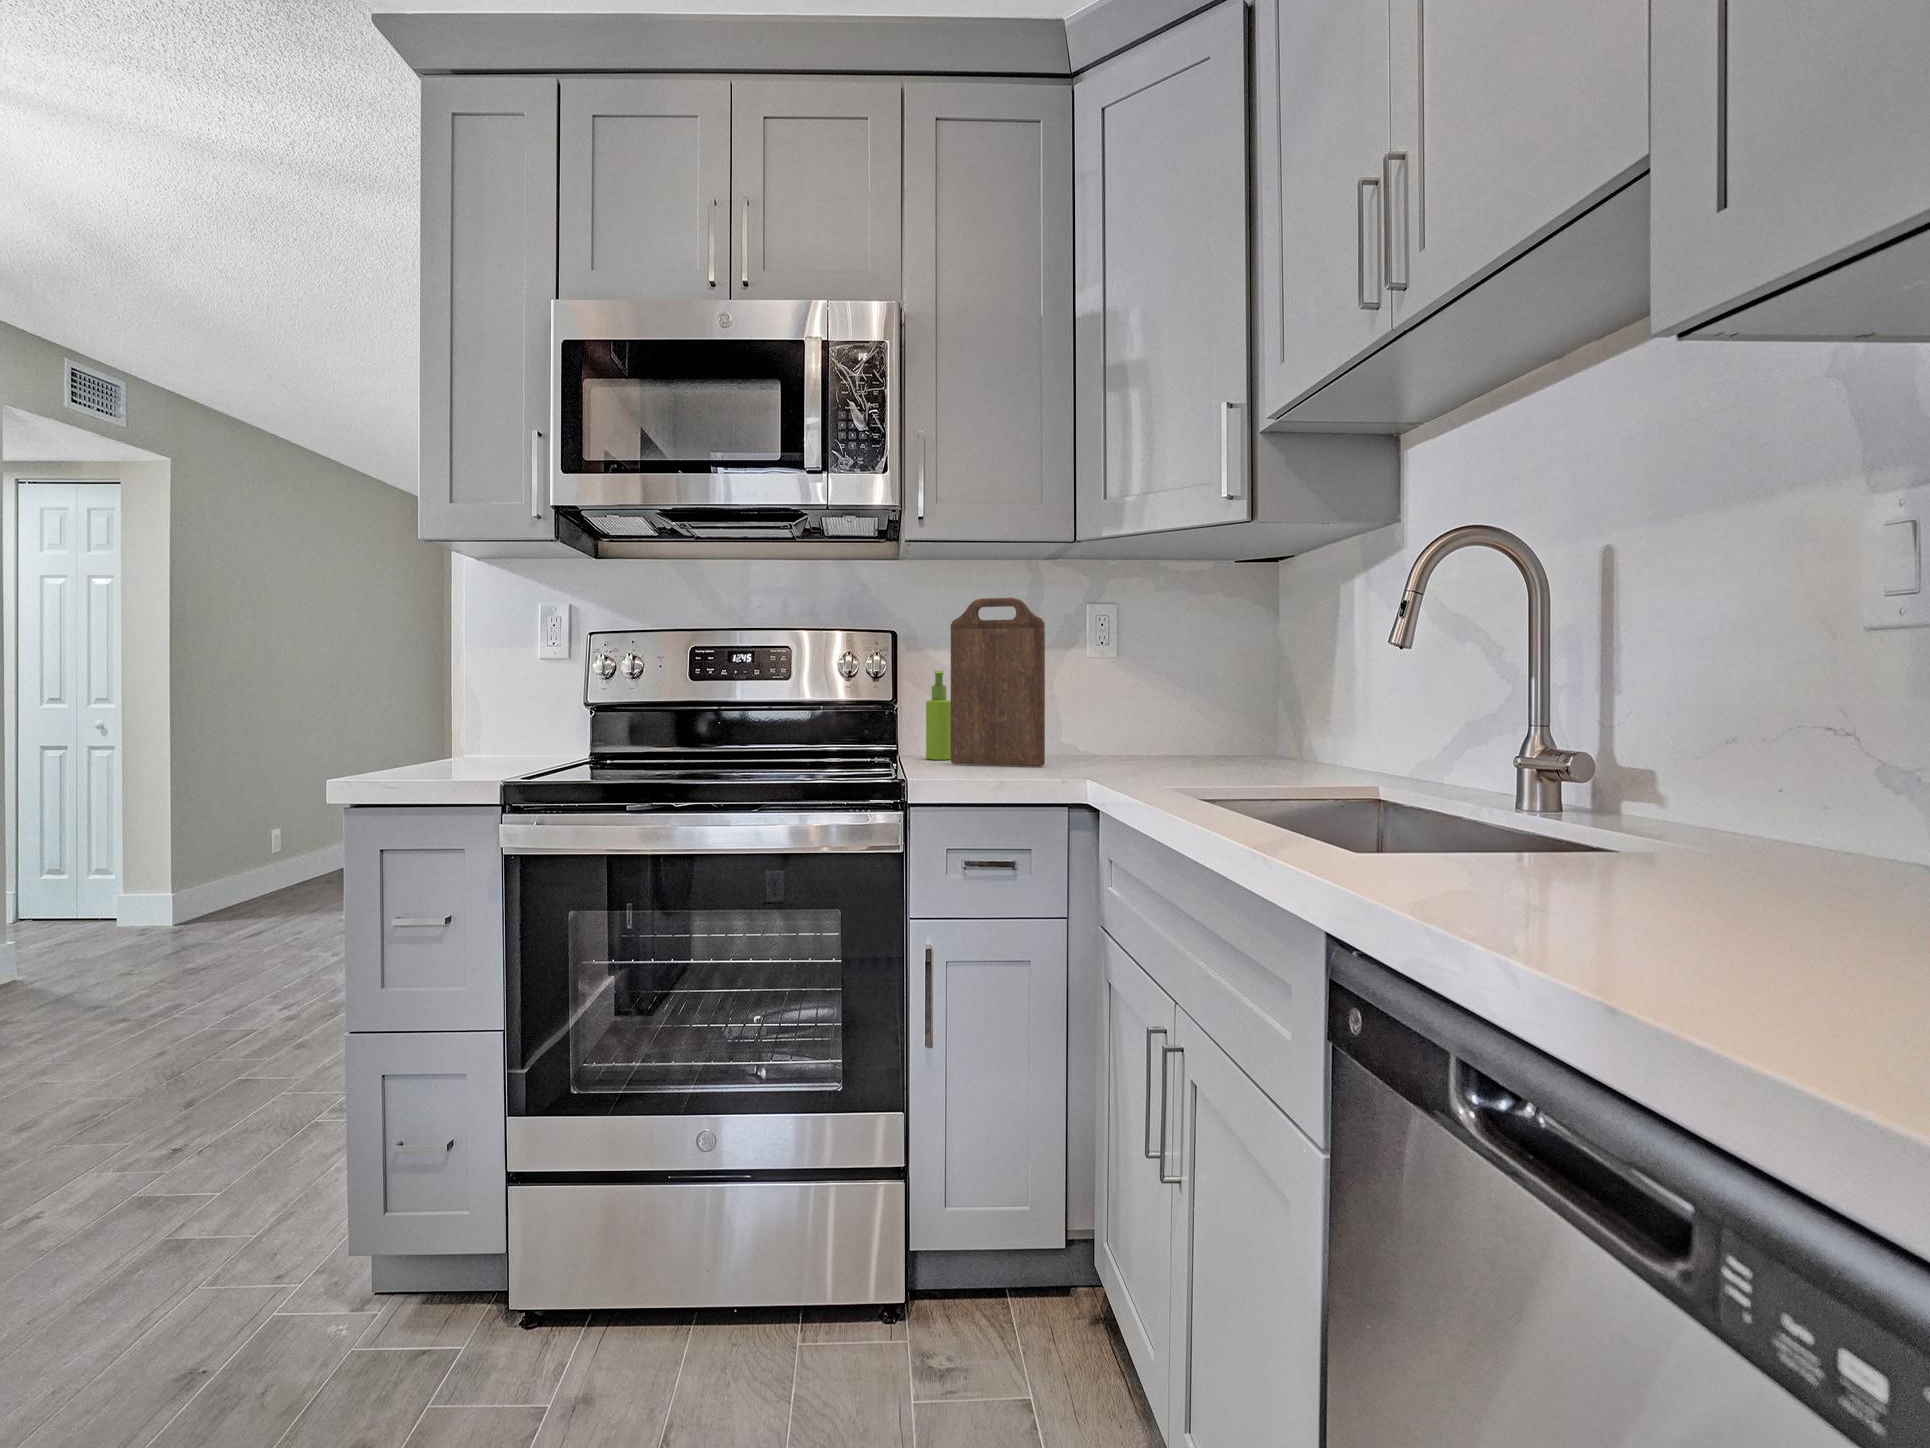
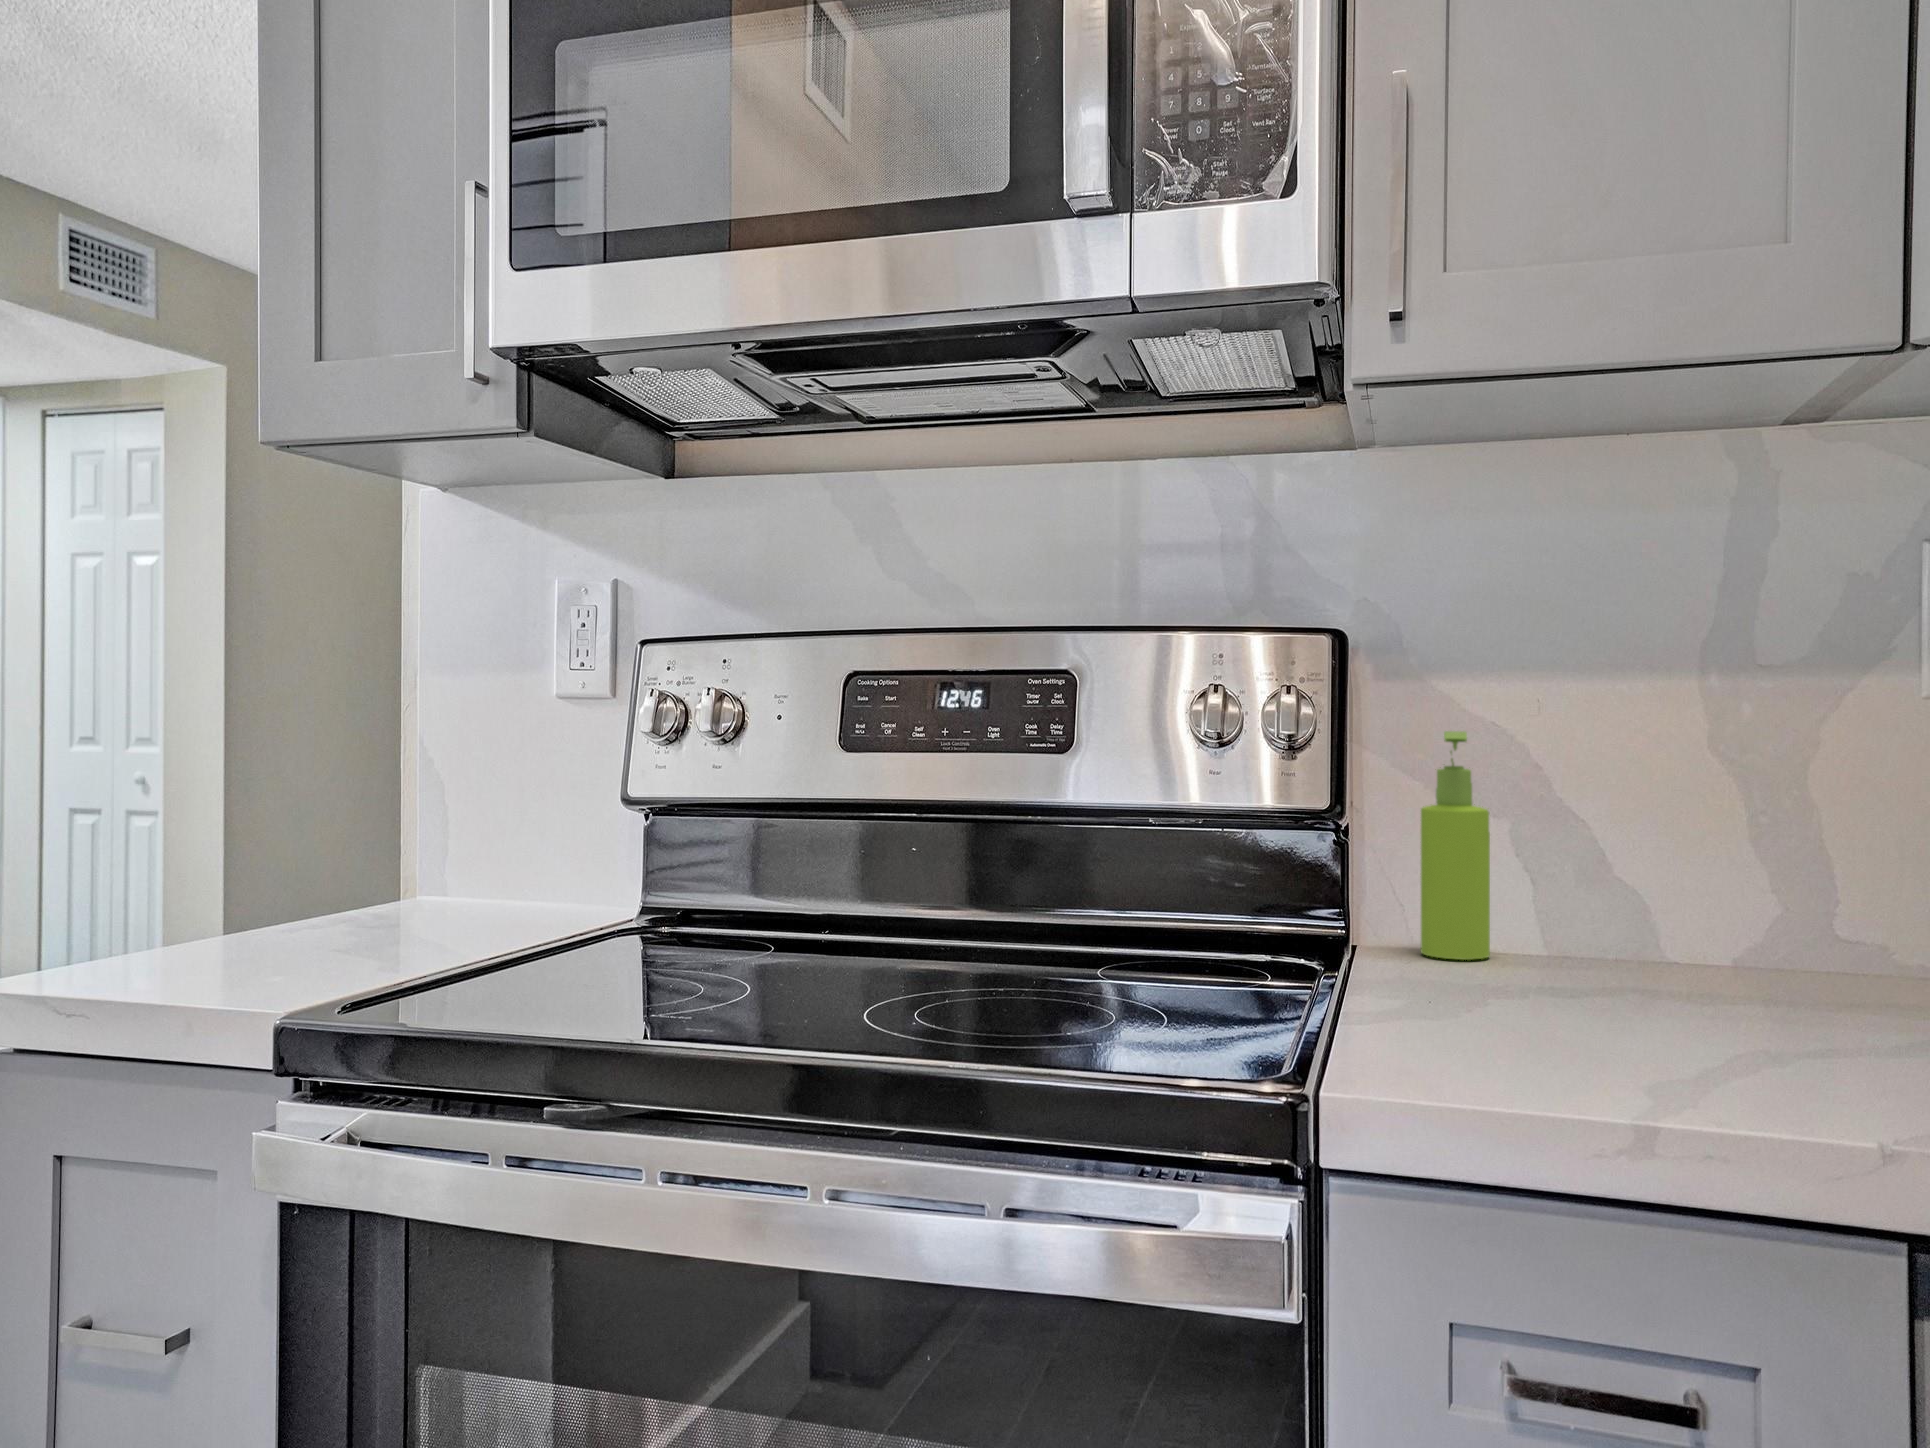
cutting board: present [951,598,1045,766] -> none [1488,538,1775,1019]

